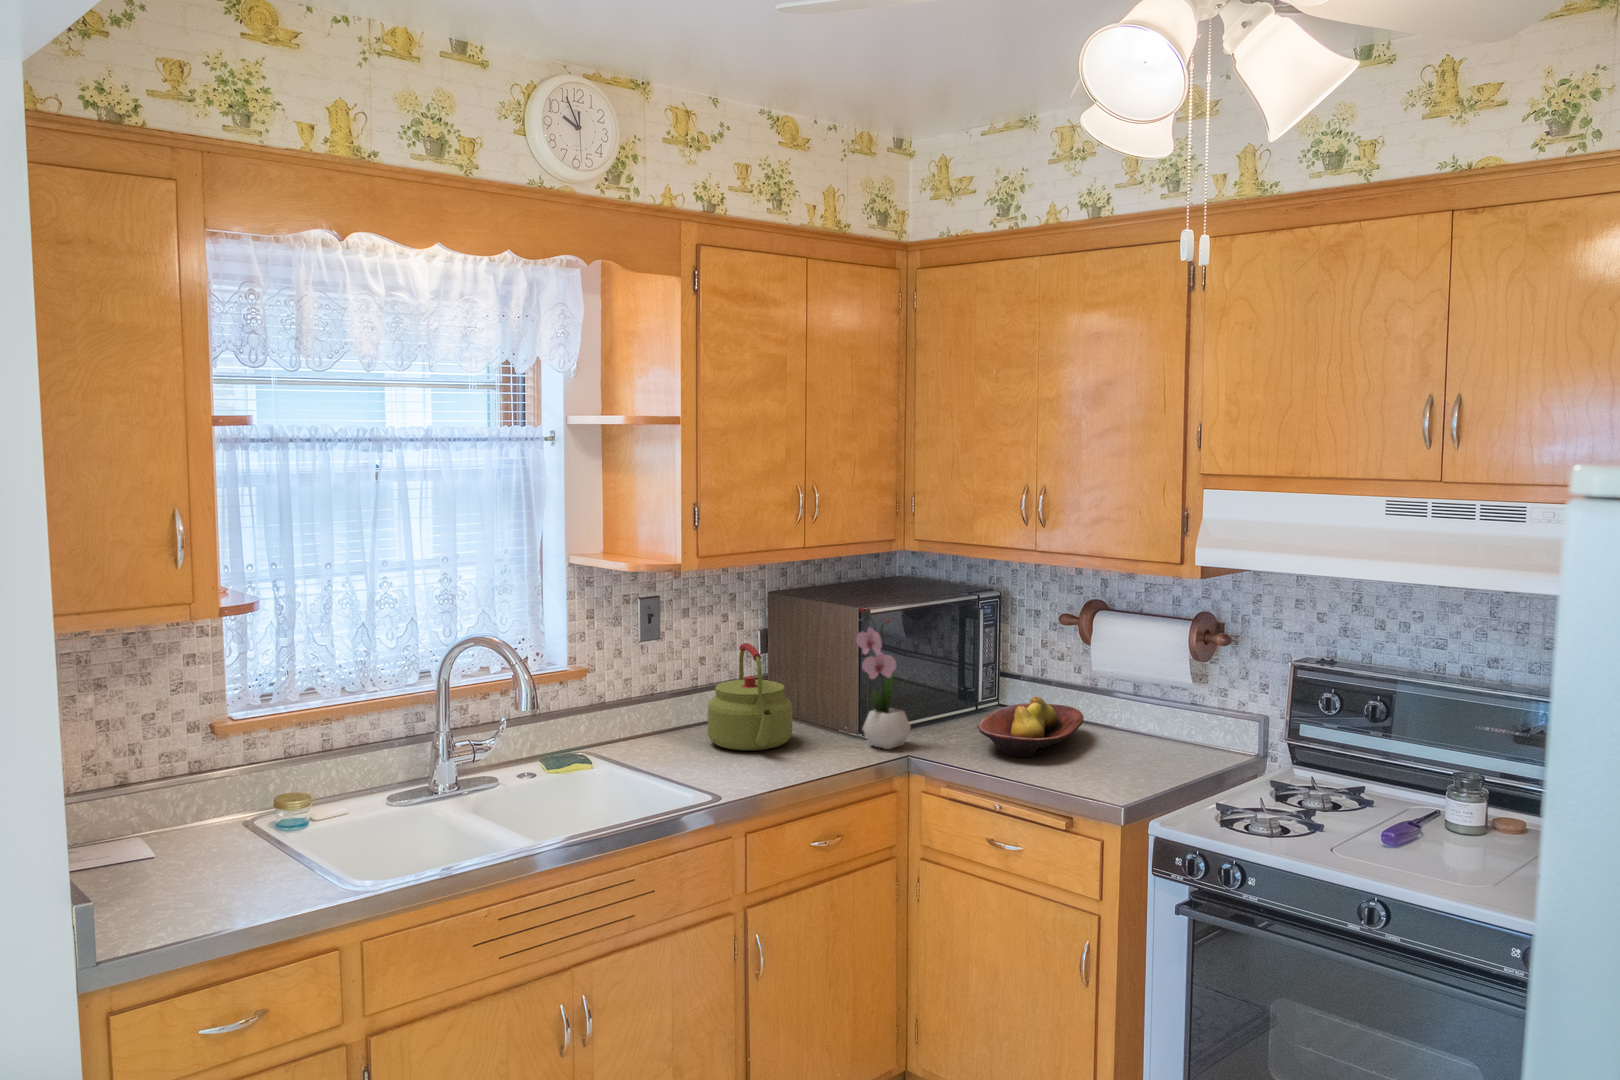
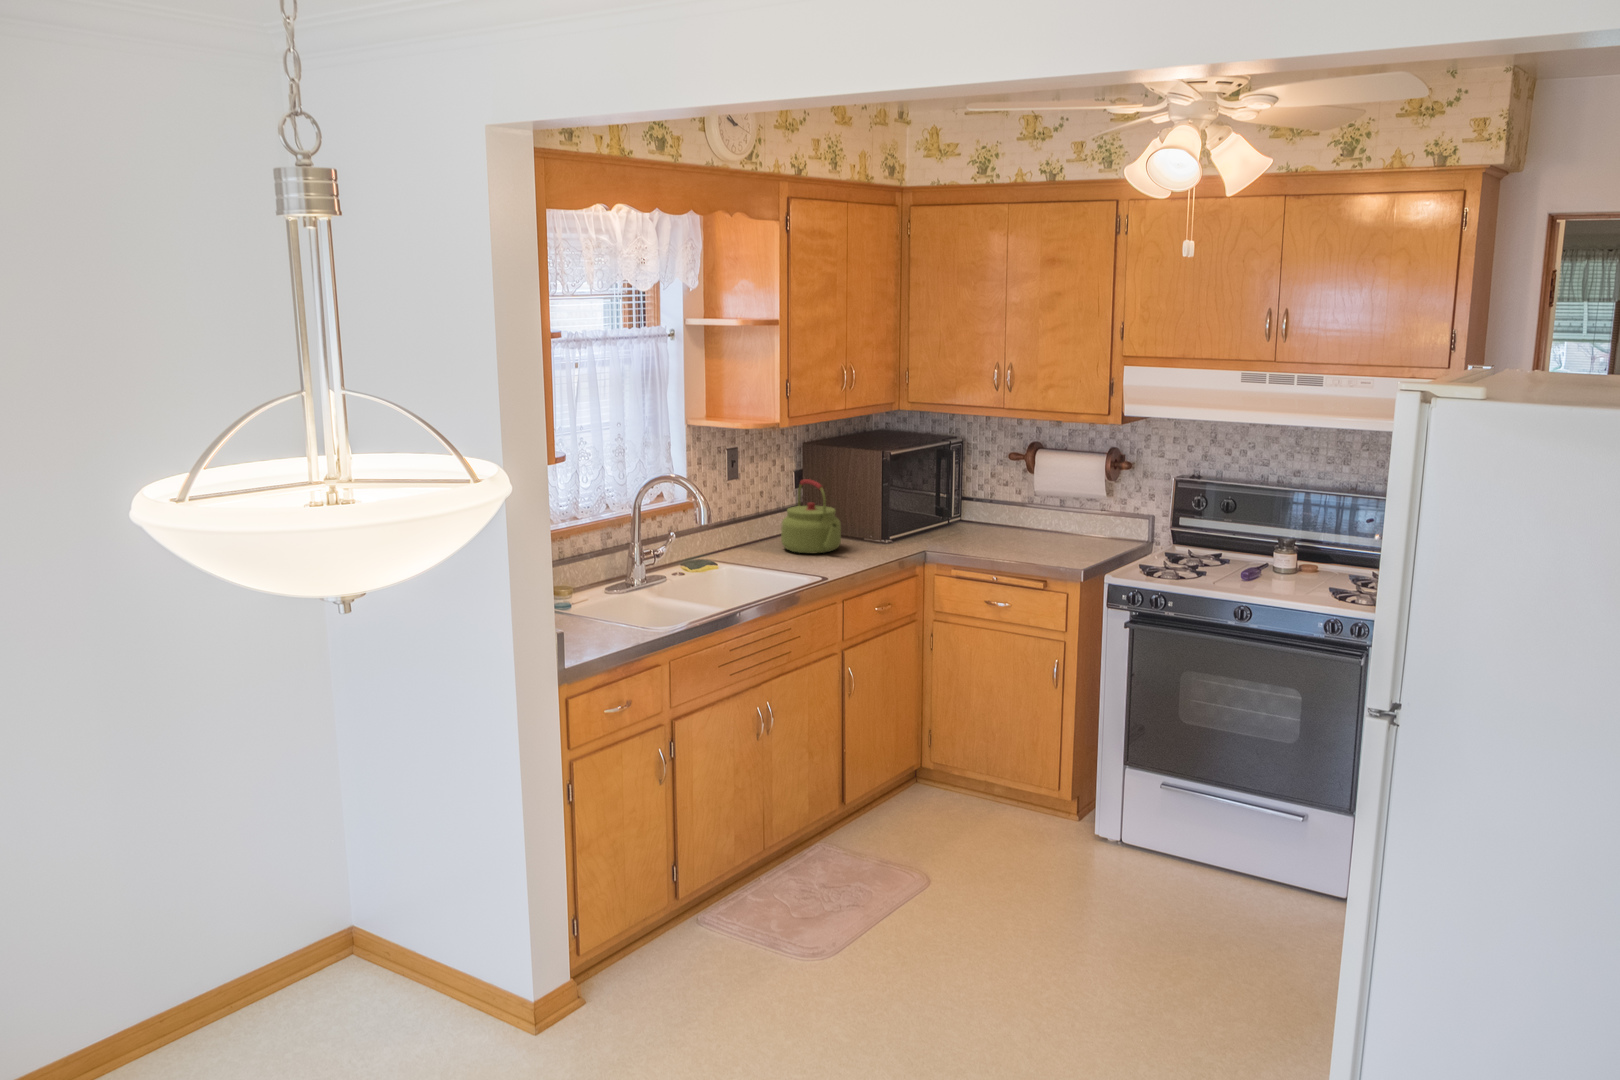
flower arrangement: present [856,607,911,749] -> none [888,451,927,549]
fruit bowl: present [978,697,1084,757] -> none [968,510,1034,549]

